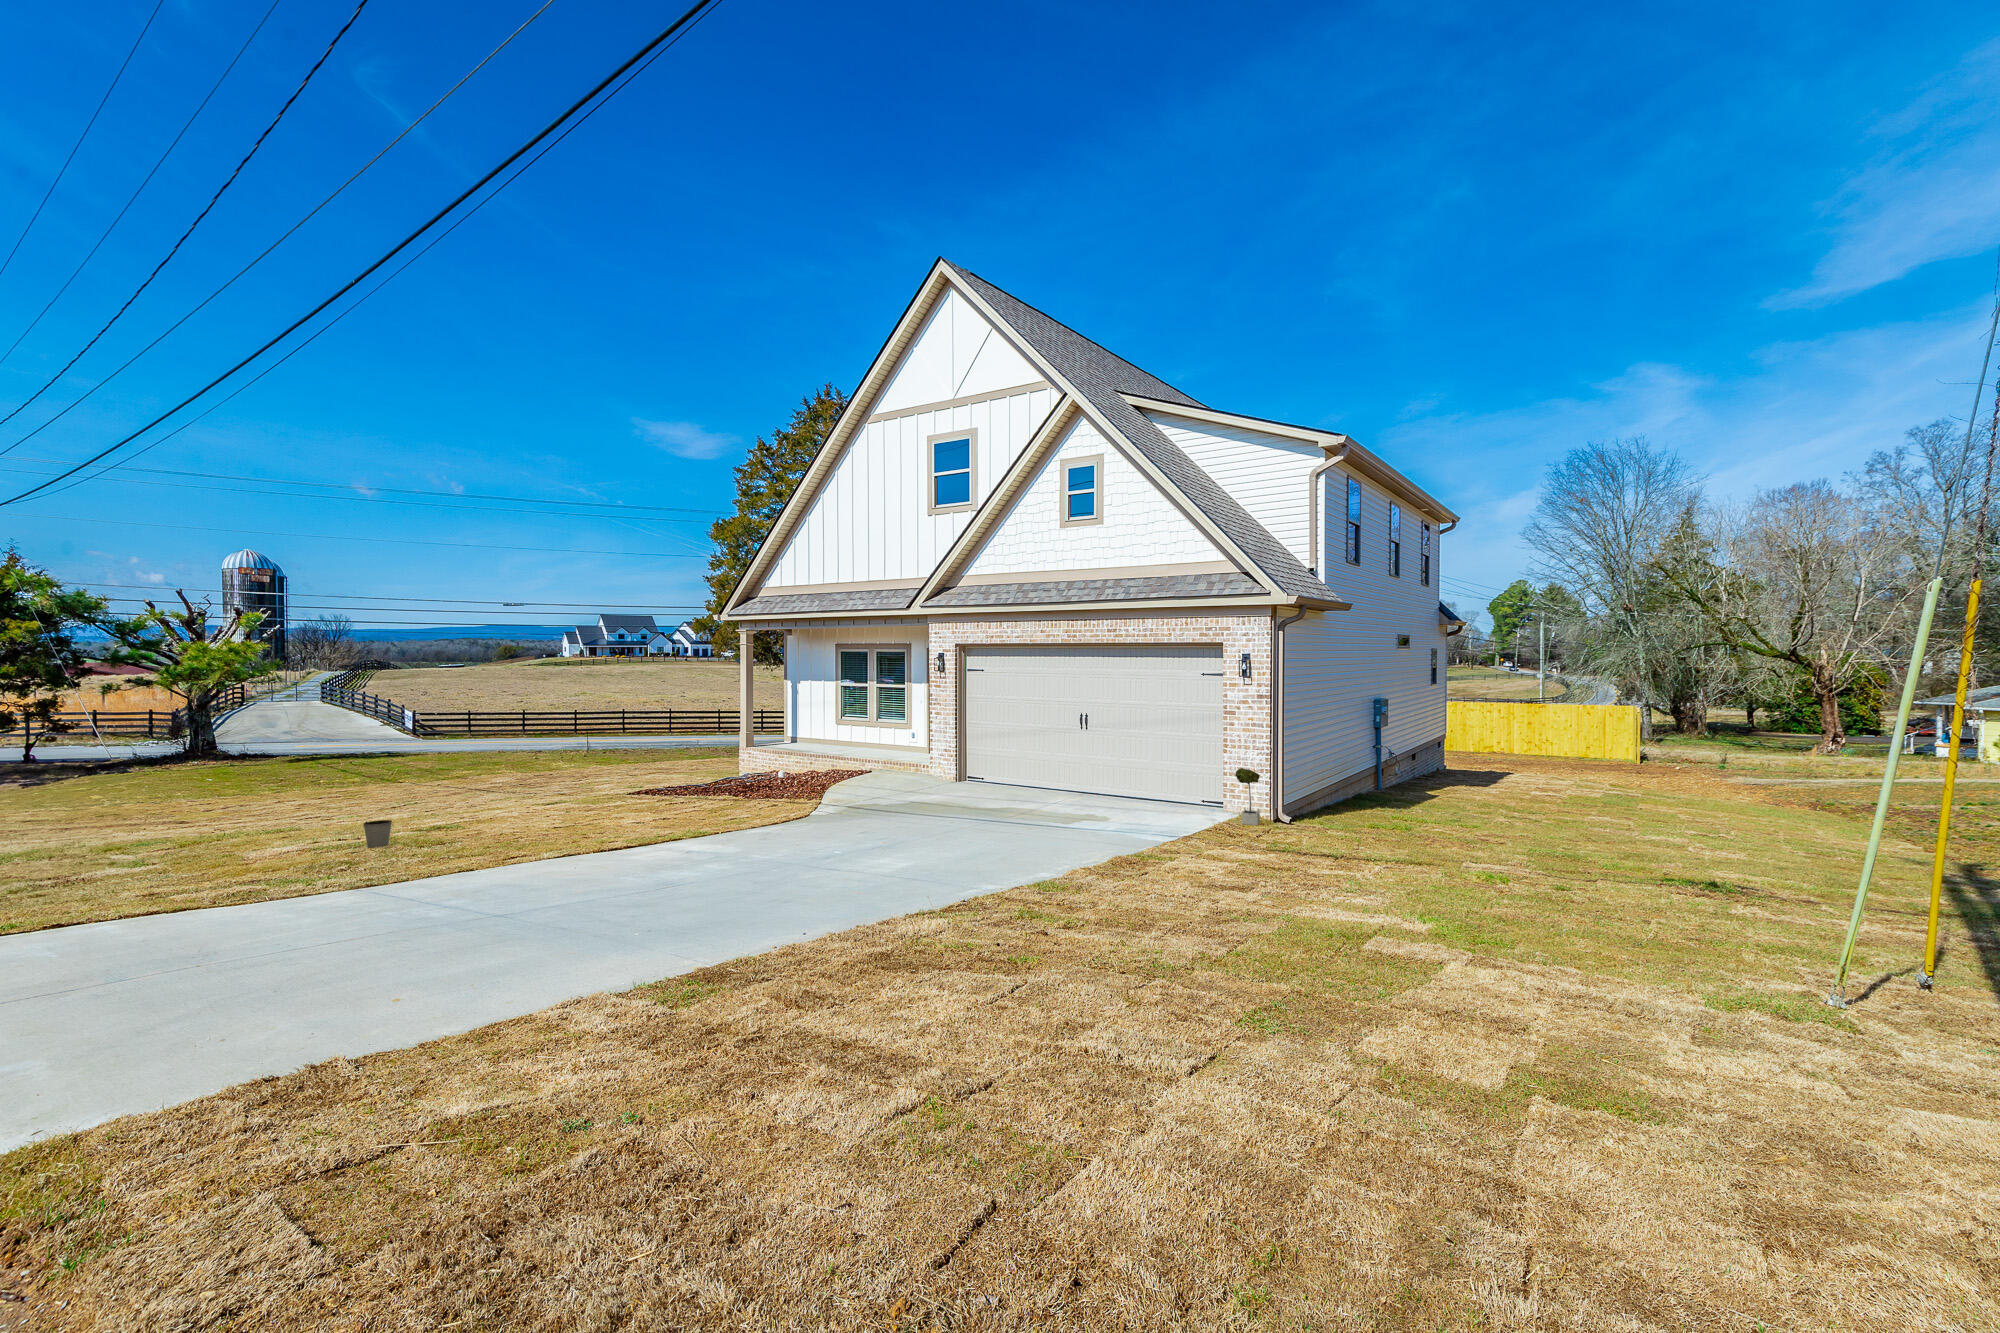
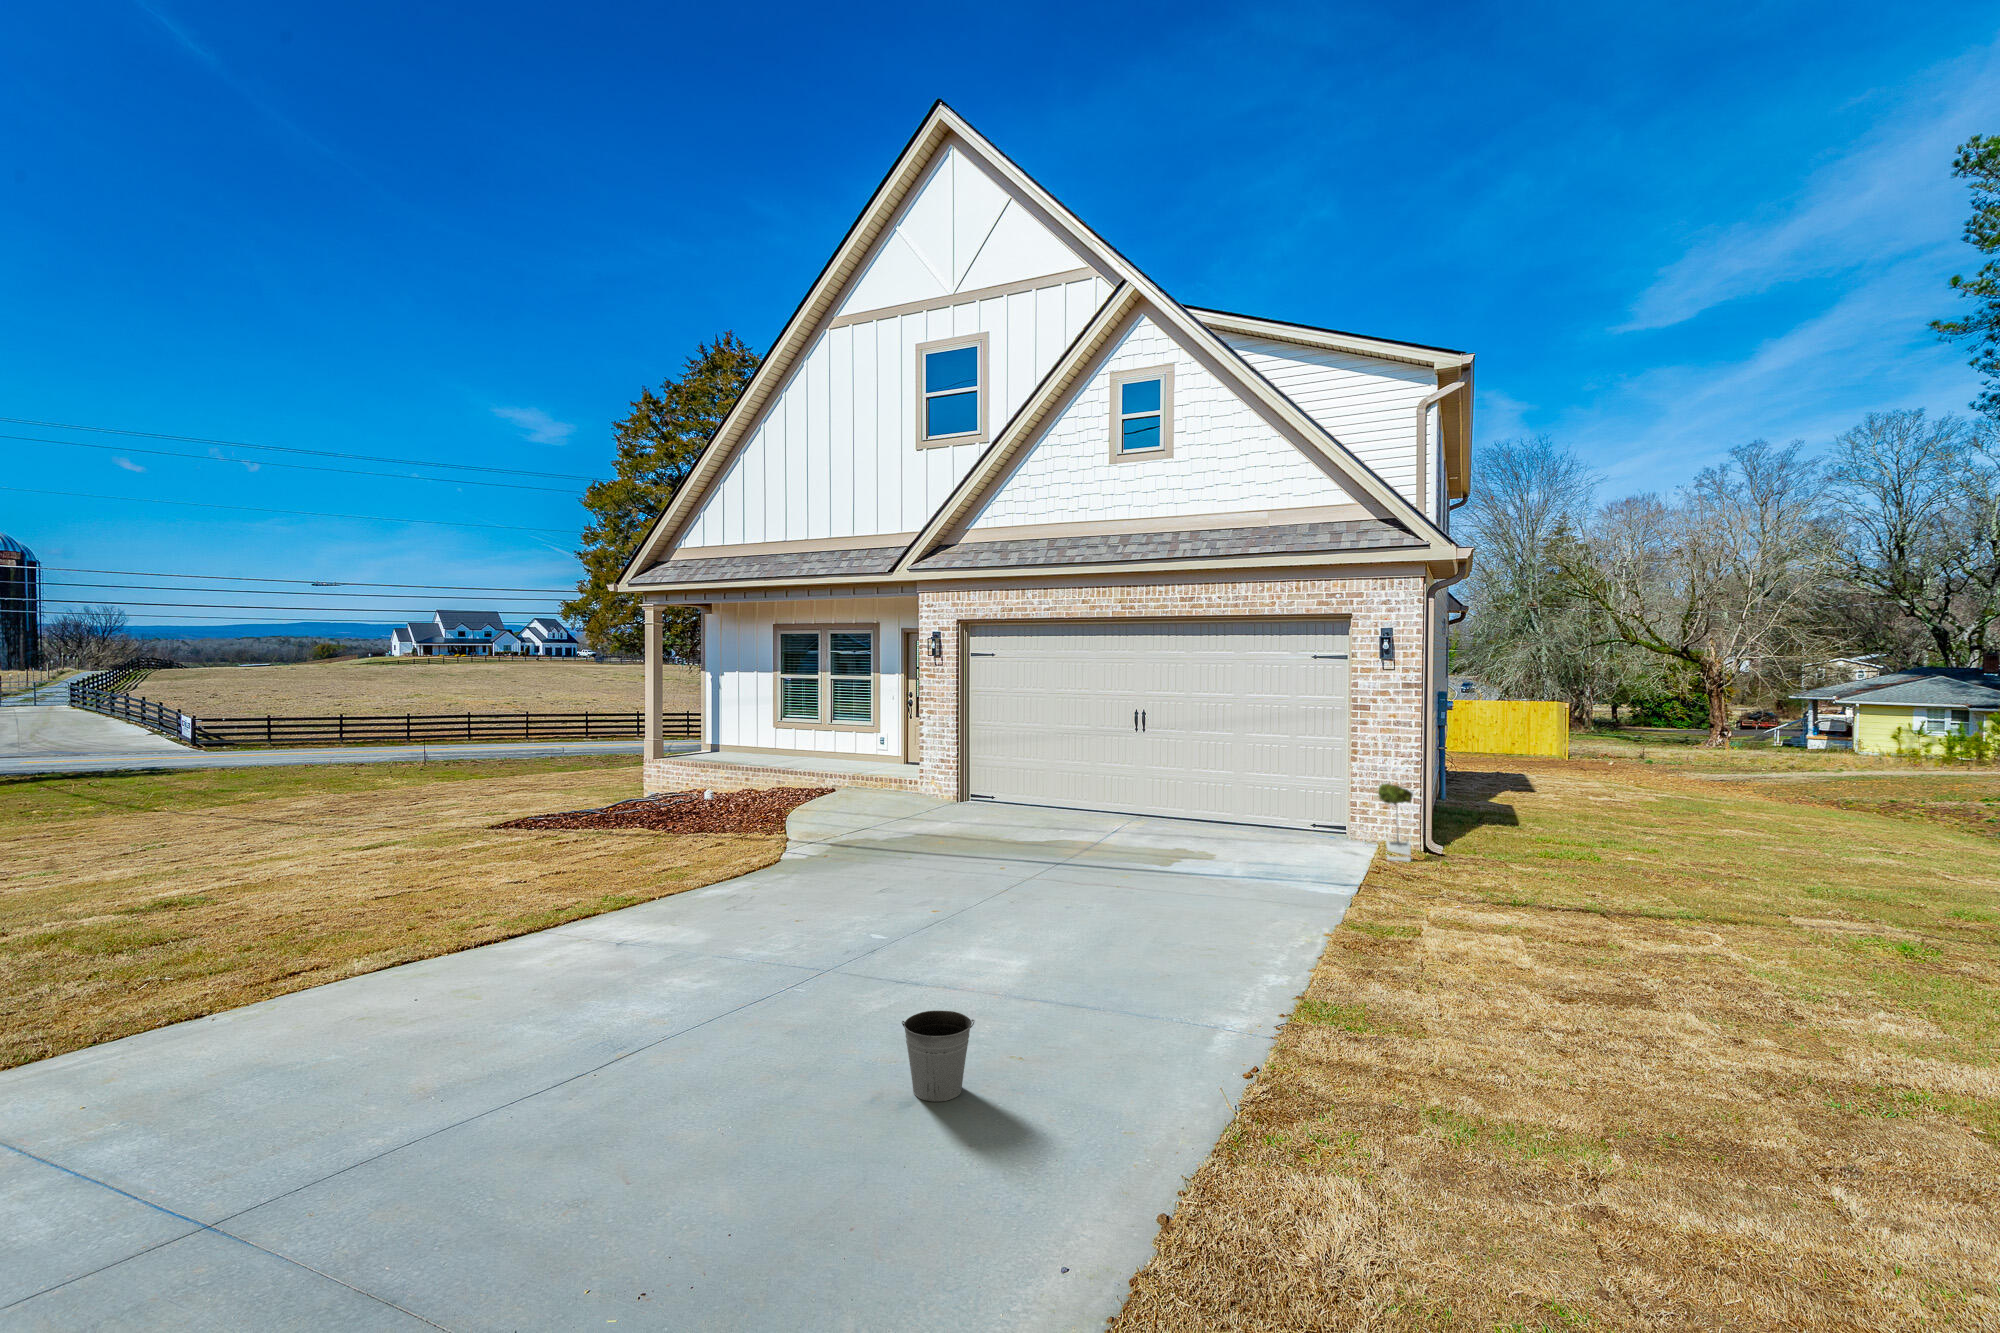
bucket: present [364,820,393,848] -> present [902,1011,974,1102]

